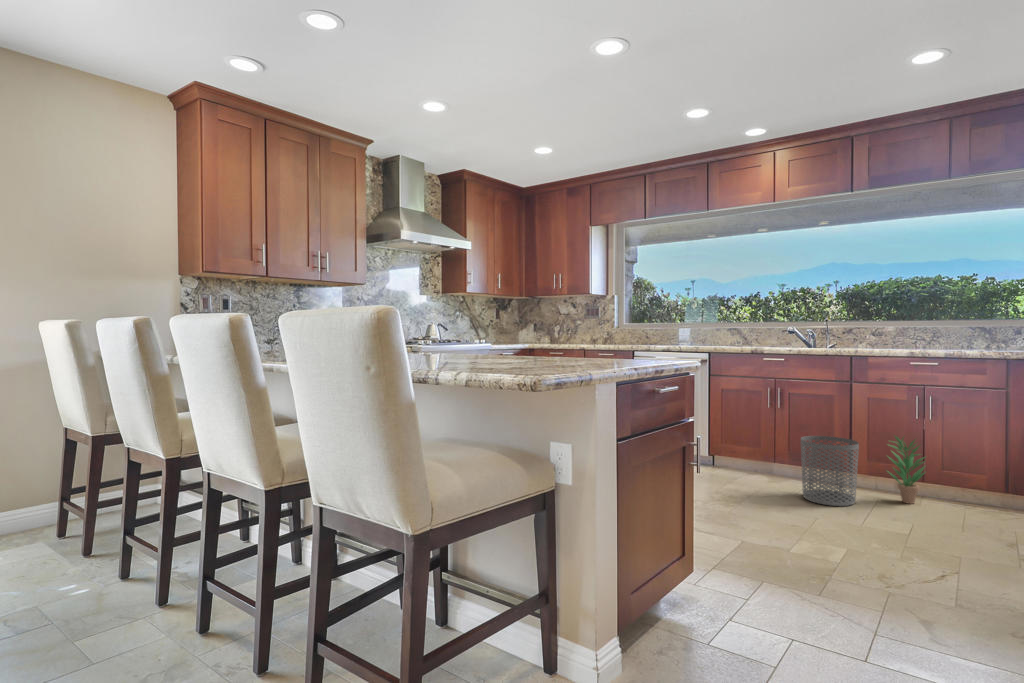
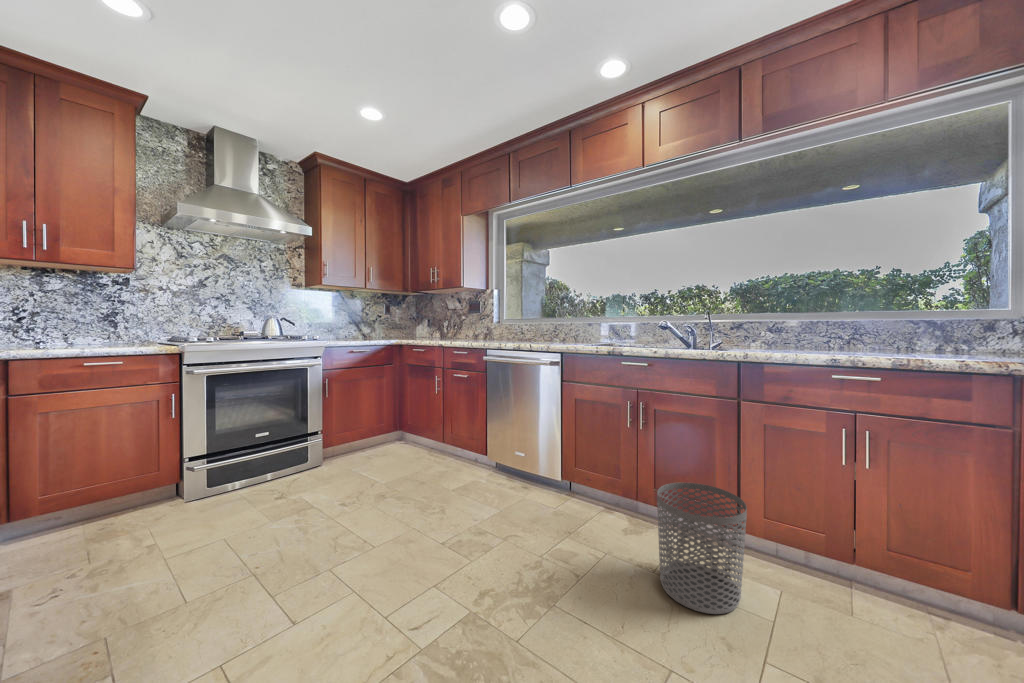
potted plant: present [889,436,924,504] -> none [789,489,863,606]

